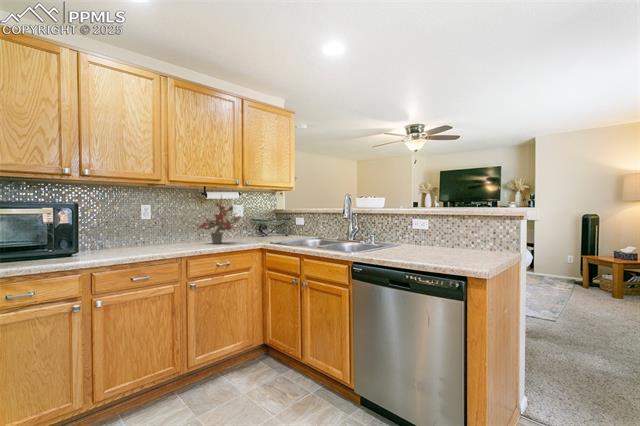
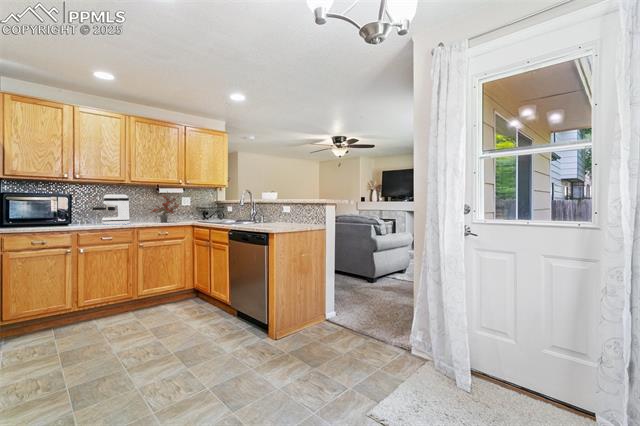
coffee maker: none [112,202,172,253] -> present [93,194,129,225]

